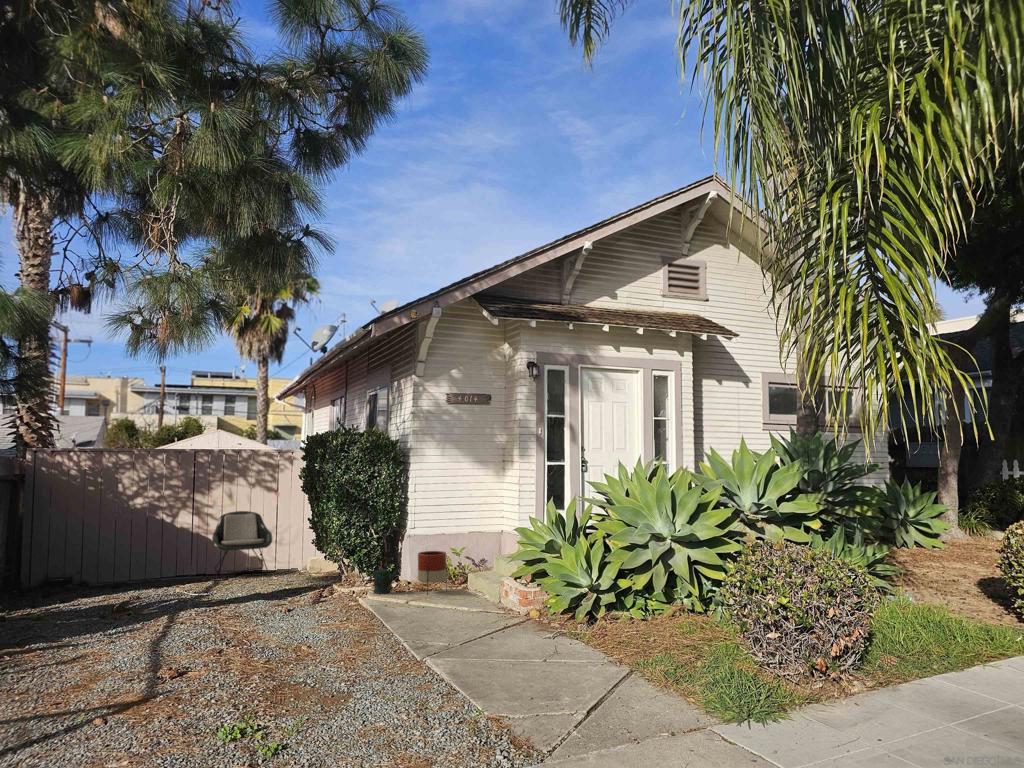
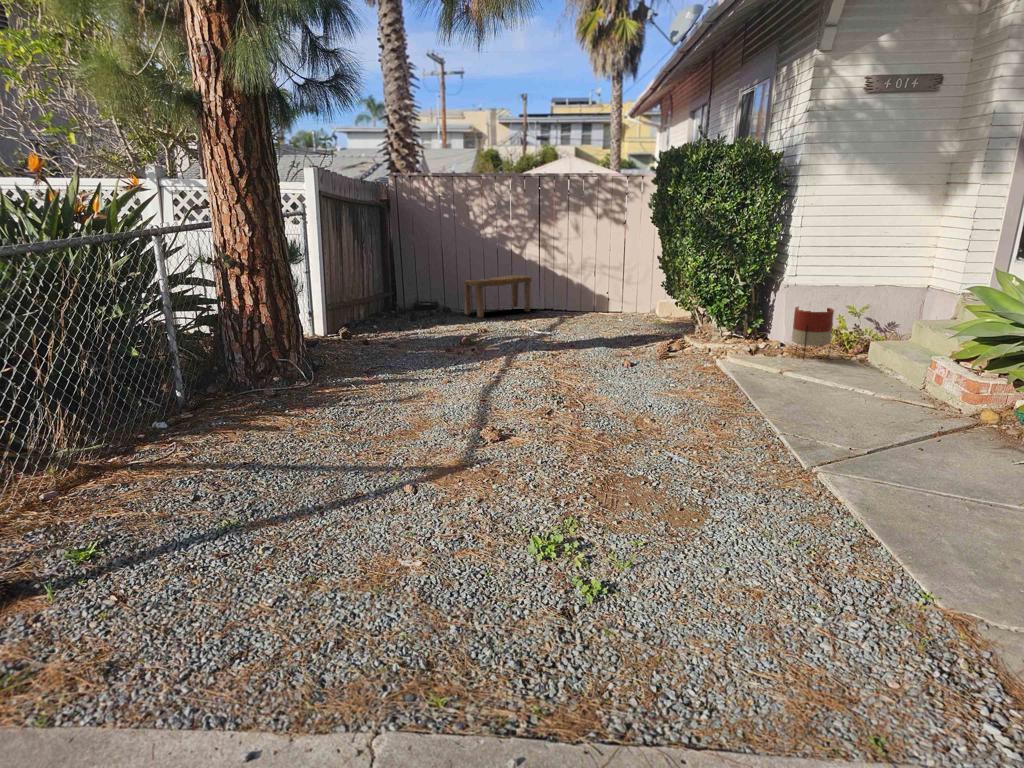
lounge chair: present [212,511,272,579] -> none [559,244,620,316]
bench: none [110,543,184,588] -> present [464,275,531,318]
watering can: present [373,565,401,594] -> none [729,319,771,353]

